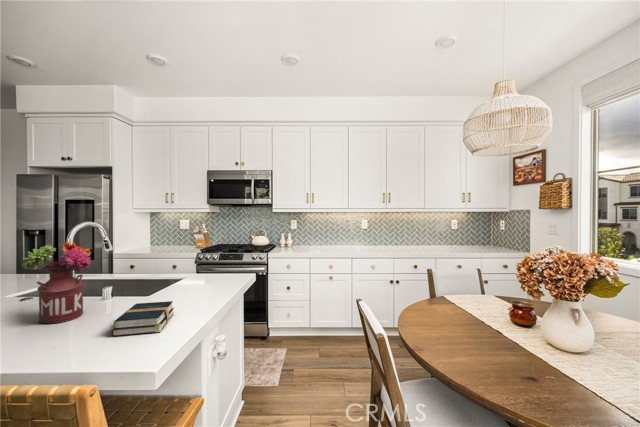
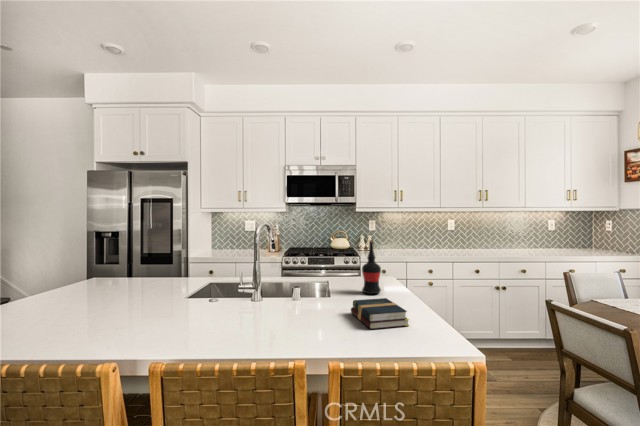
flower arrangement: present [22,242,91,323] -> none [258,237,312,319]
wine bottle: none [190,242,210,294] -> present [362,240,381,294]

